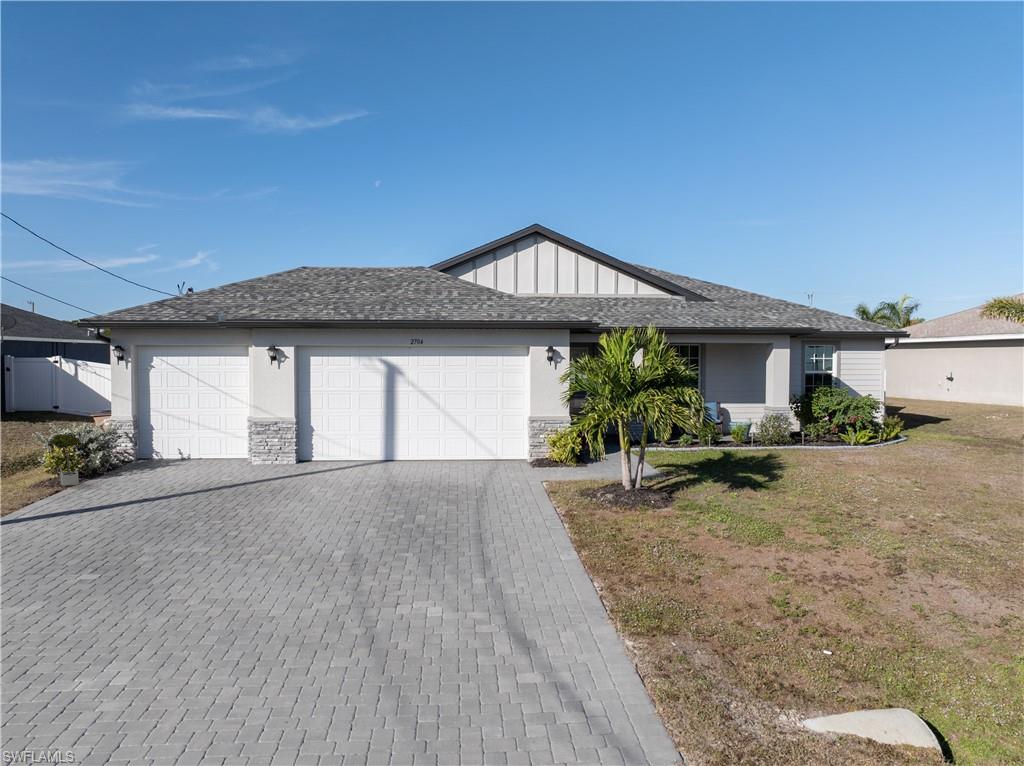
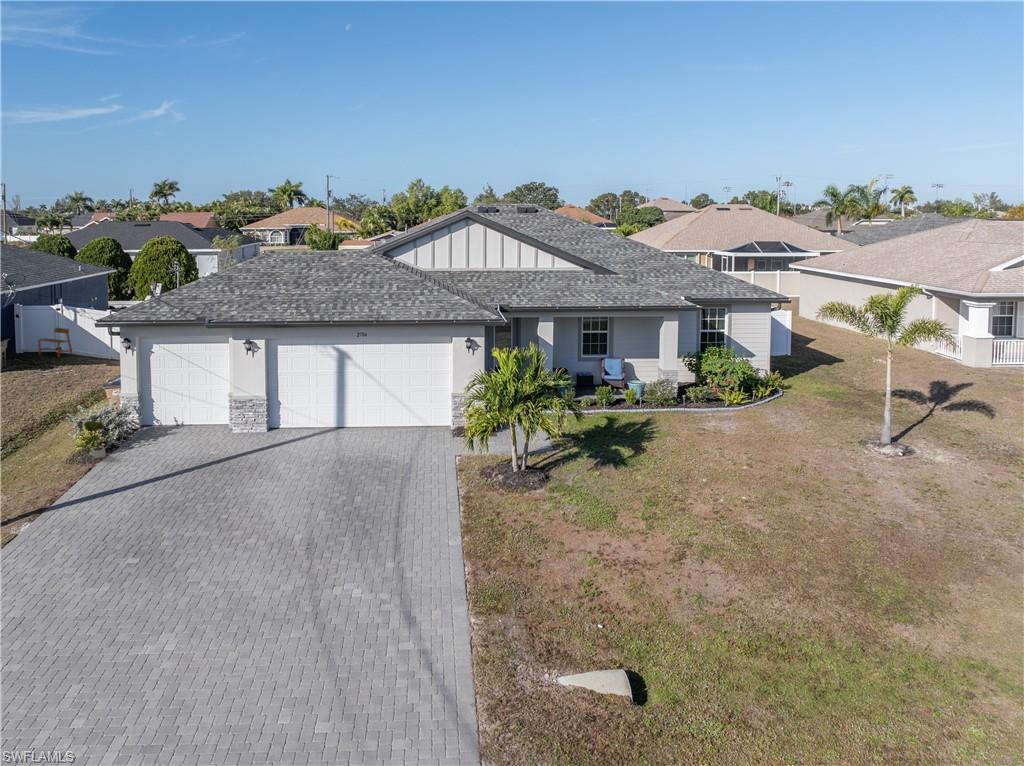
bench: none [30,382,69,414] -> present [38,328,73,357]

